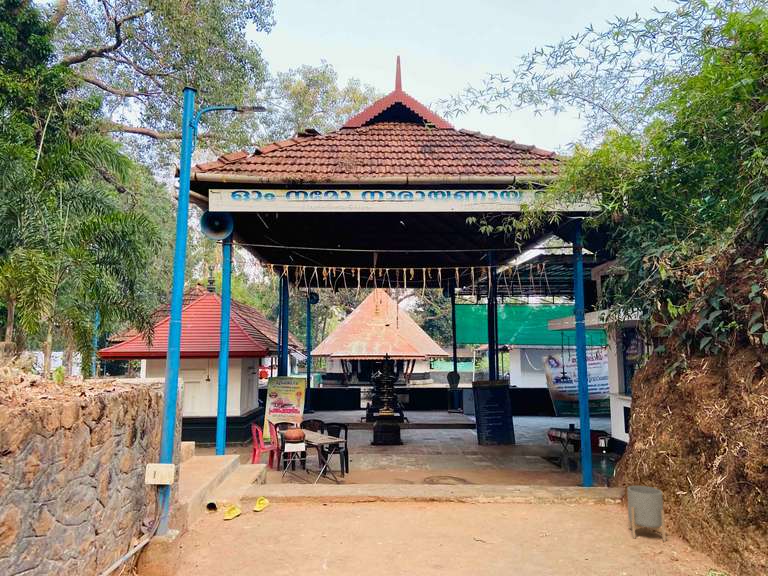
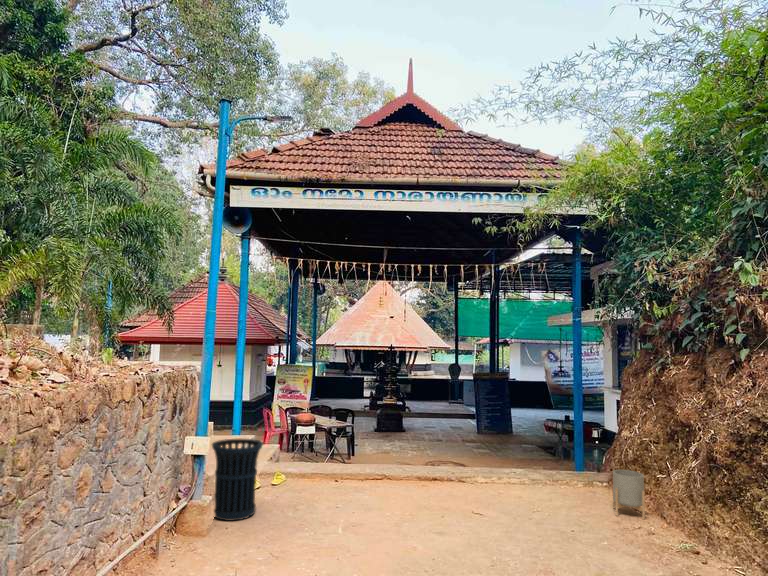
trash can: none [182,462,241,556] -> present [212,439,263,521]

